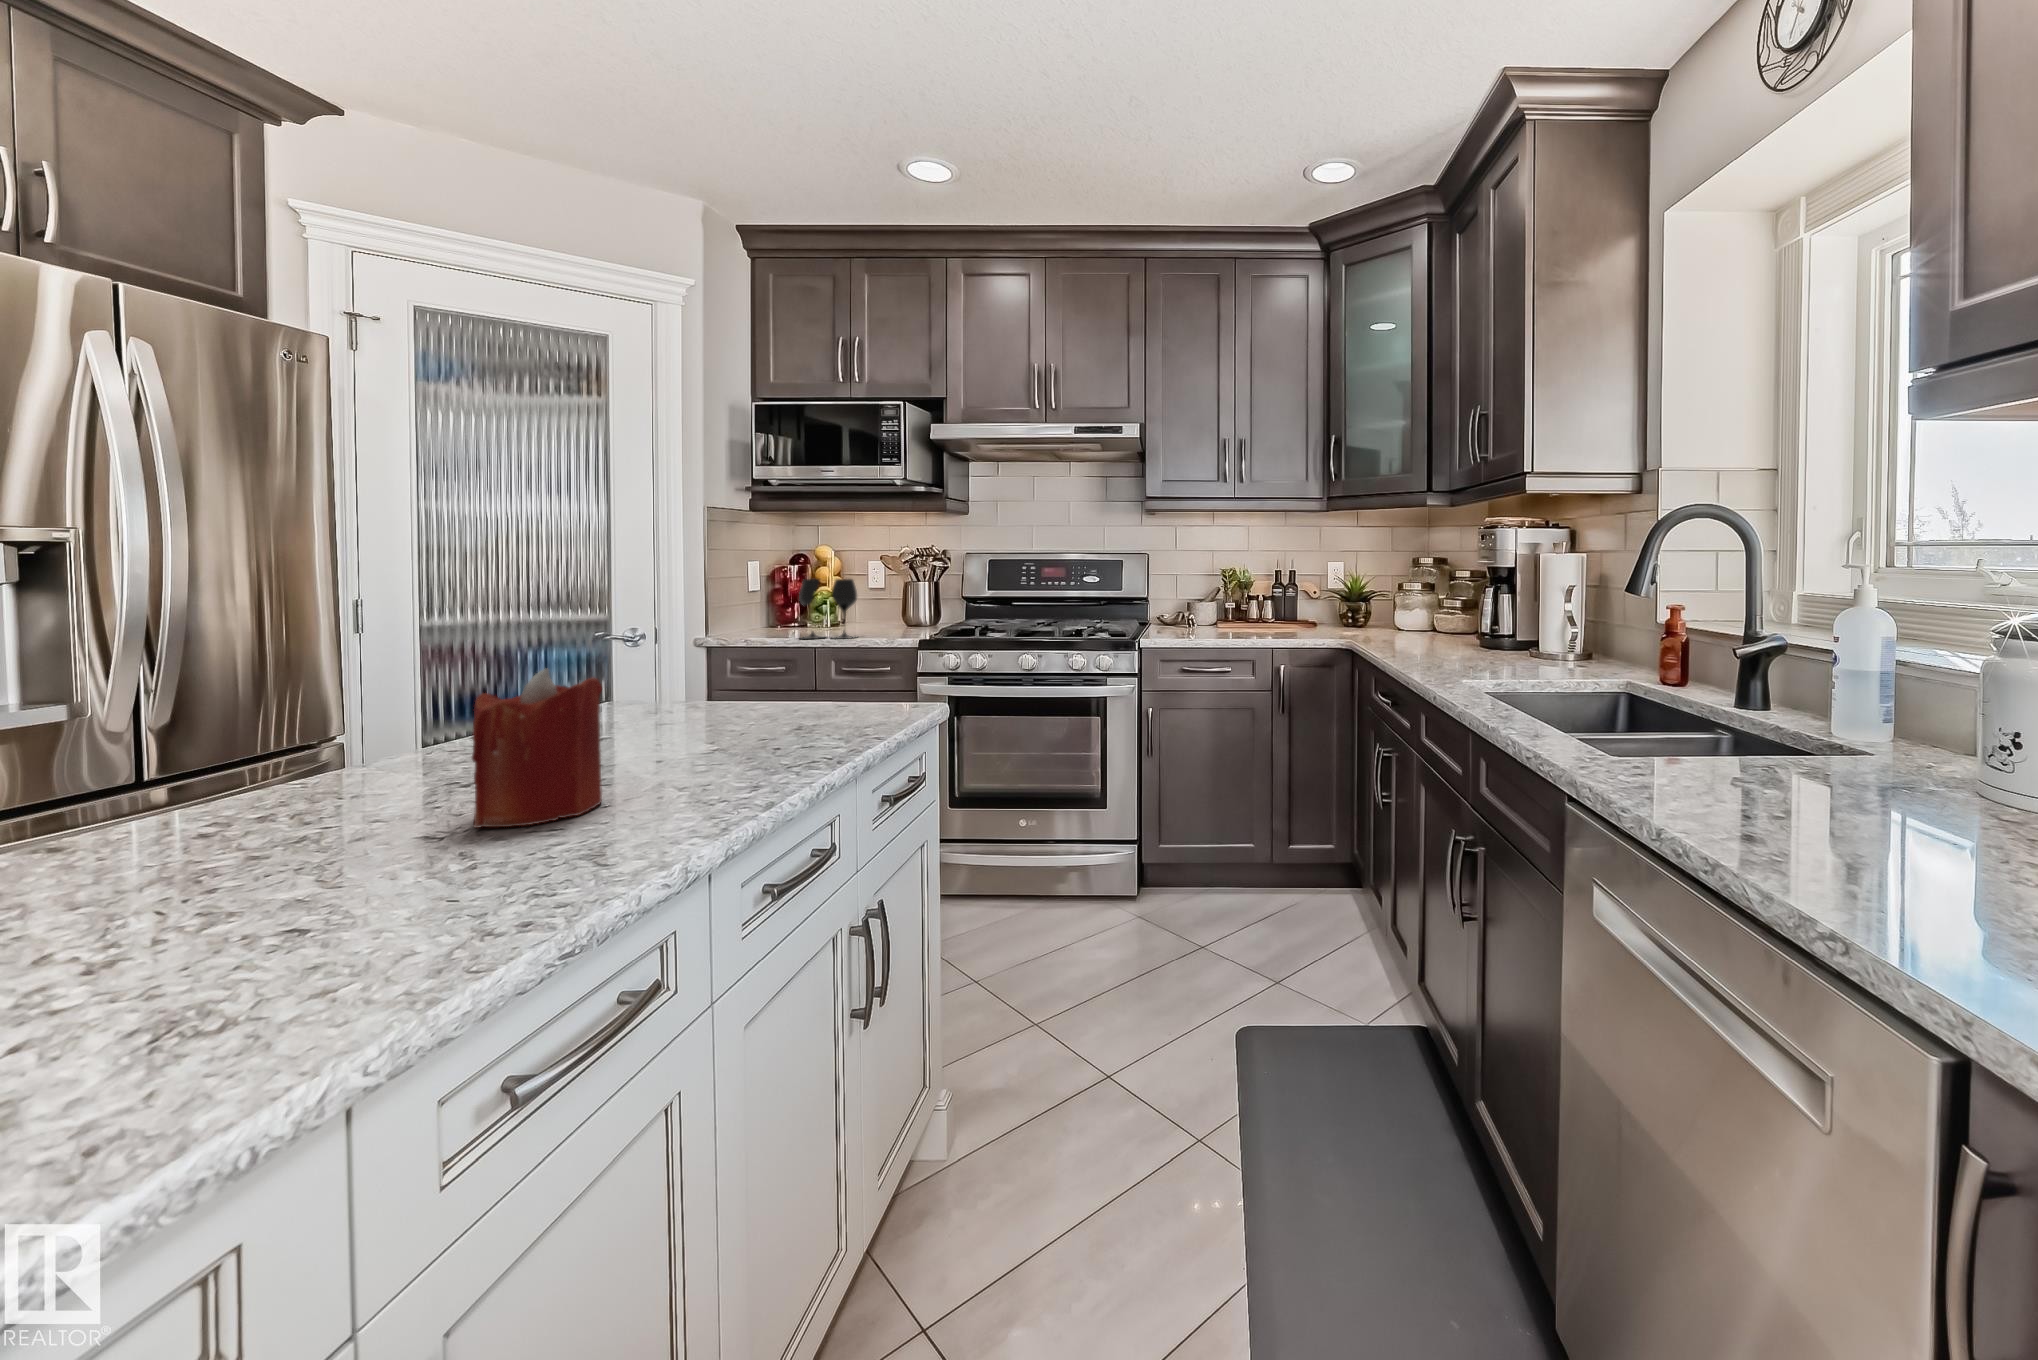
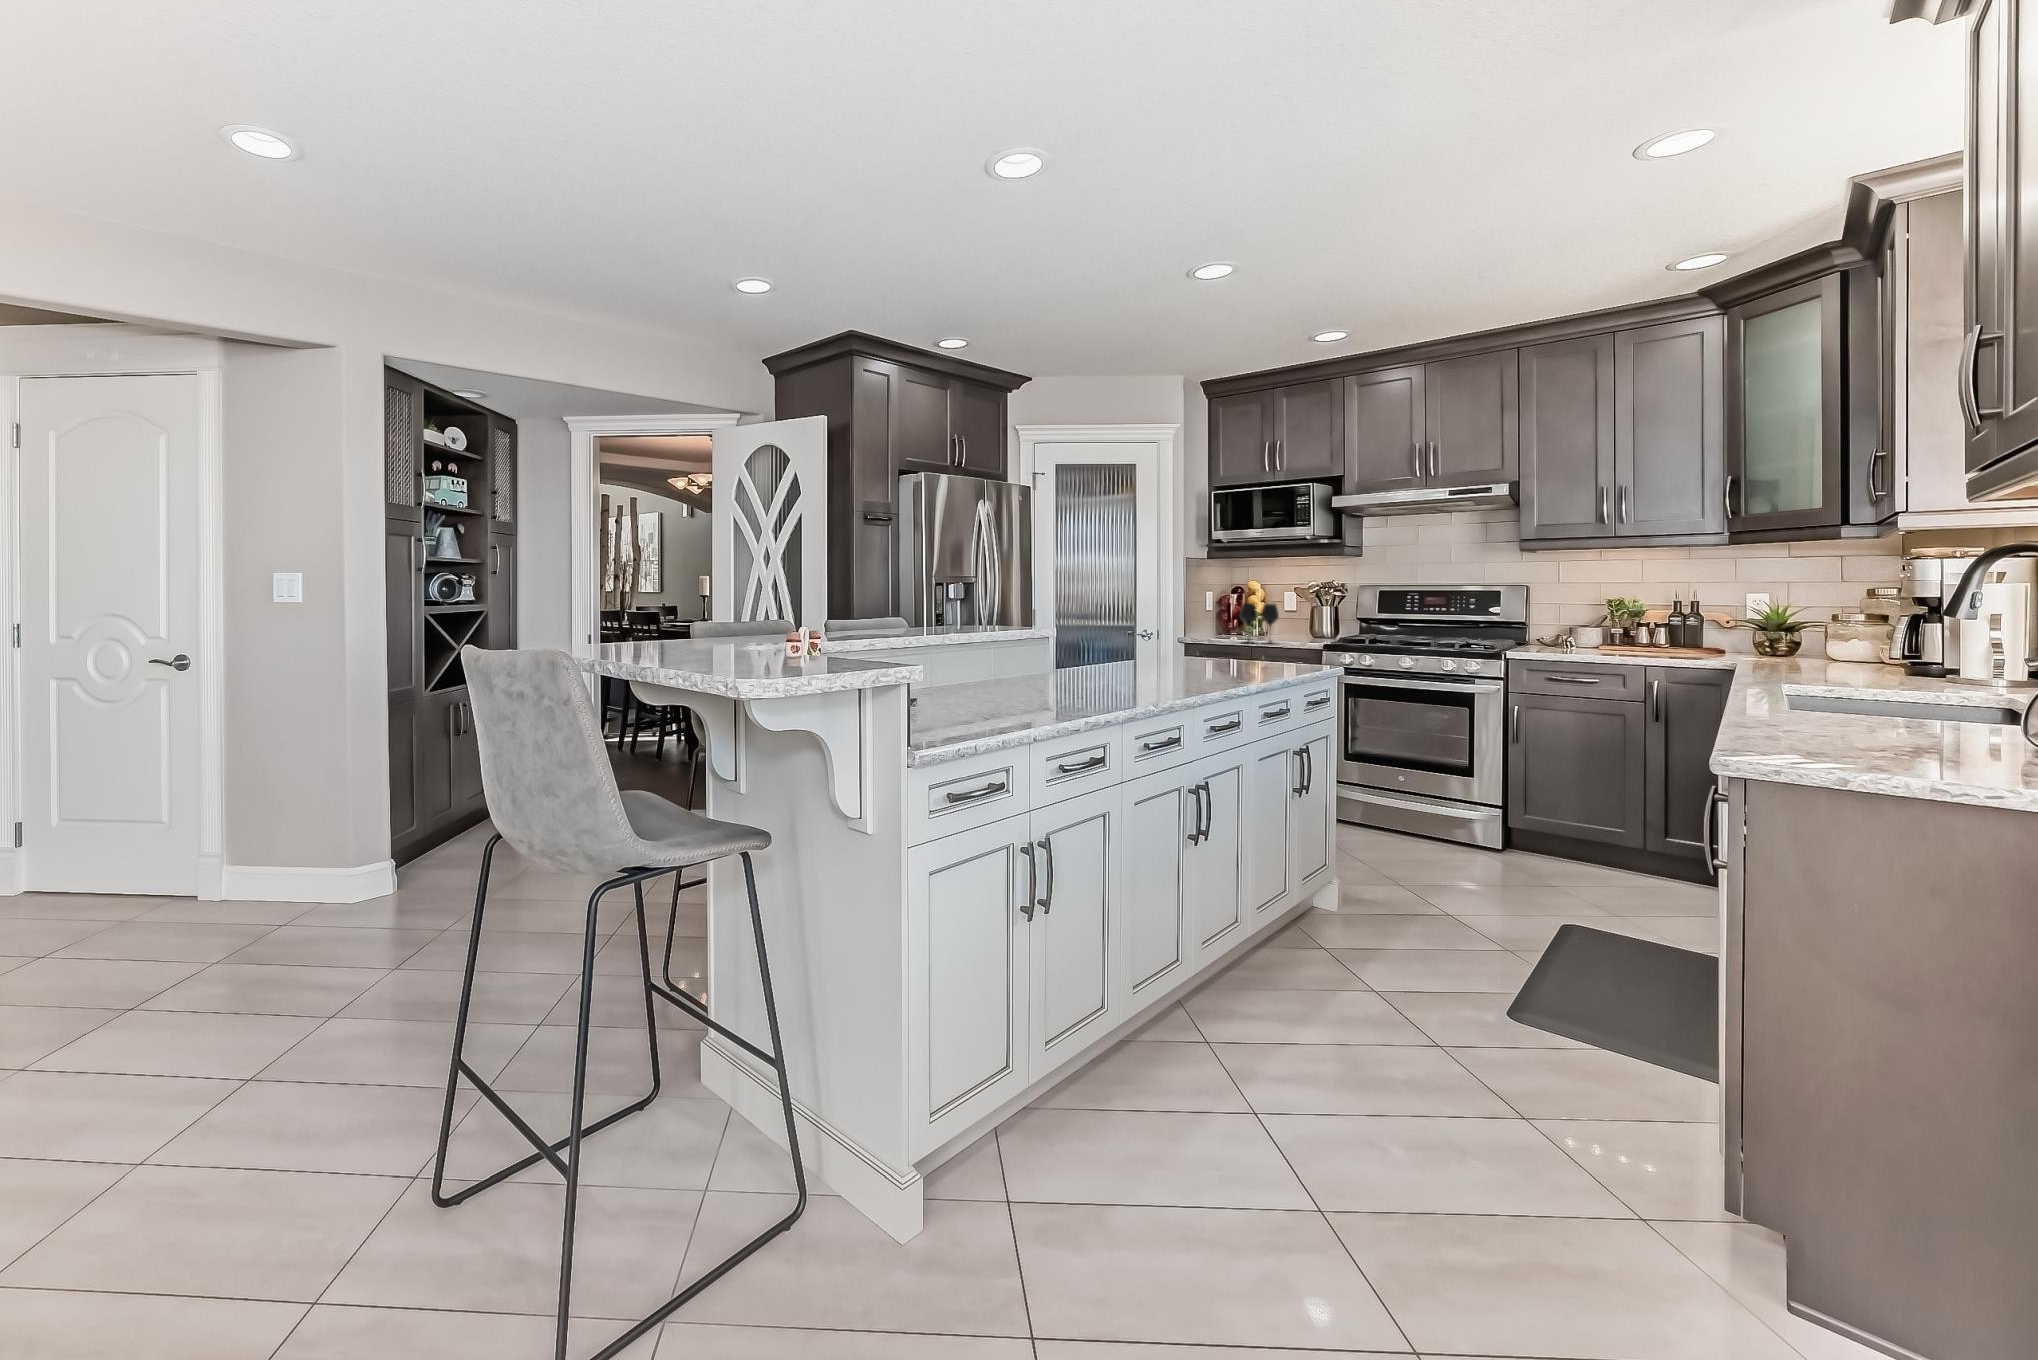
candle: present [472,668,602,828] -> none [1204,626,1235,670]

